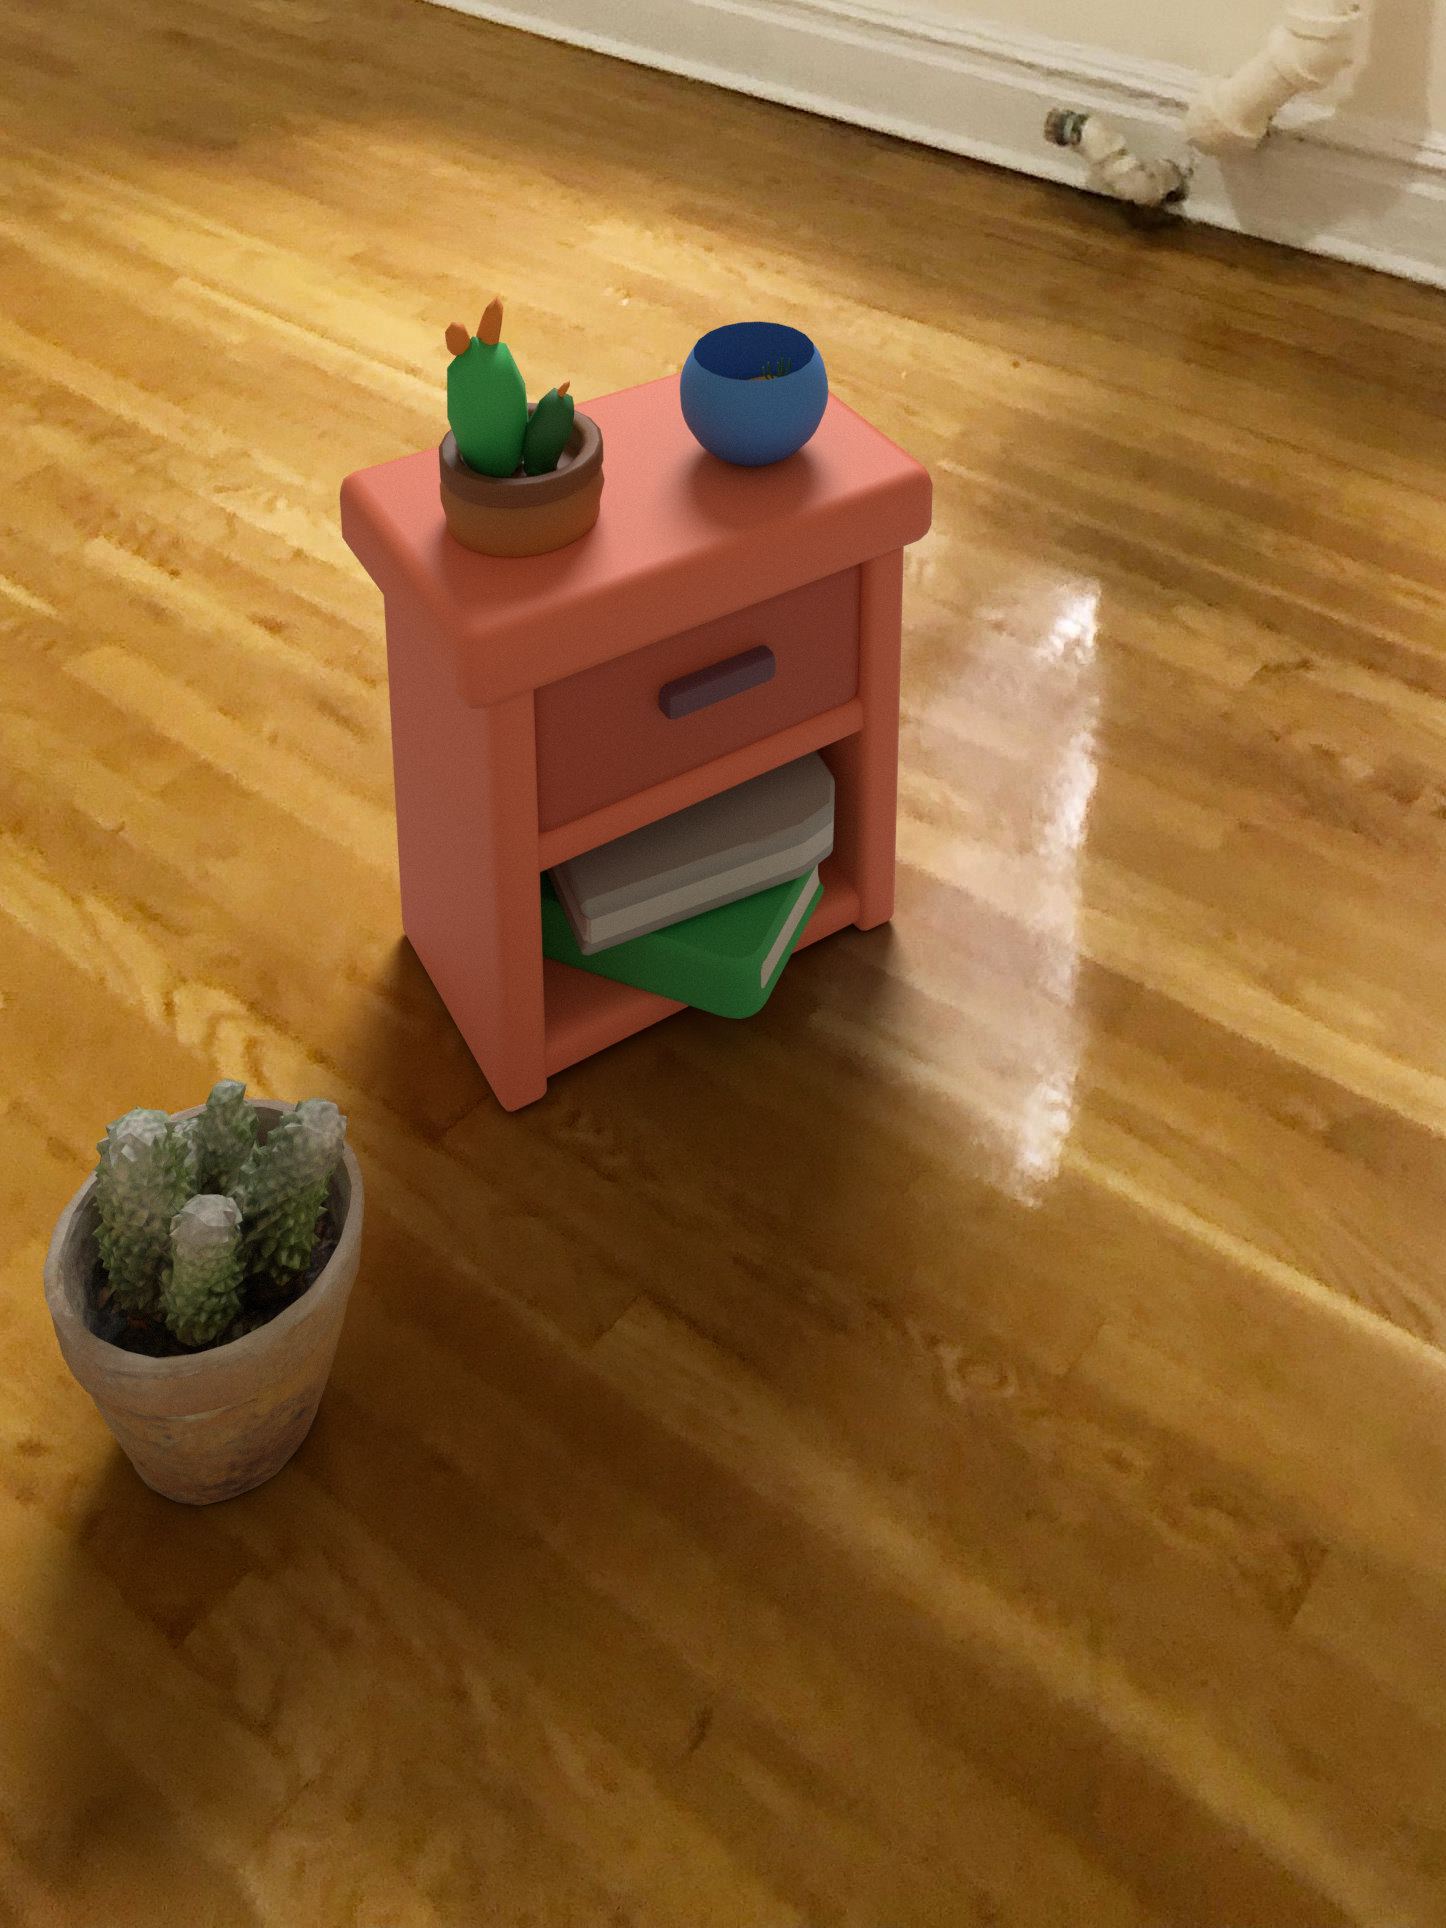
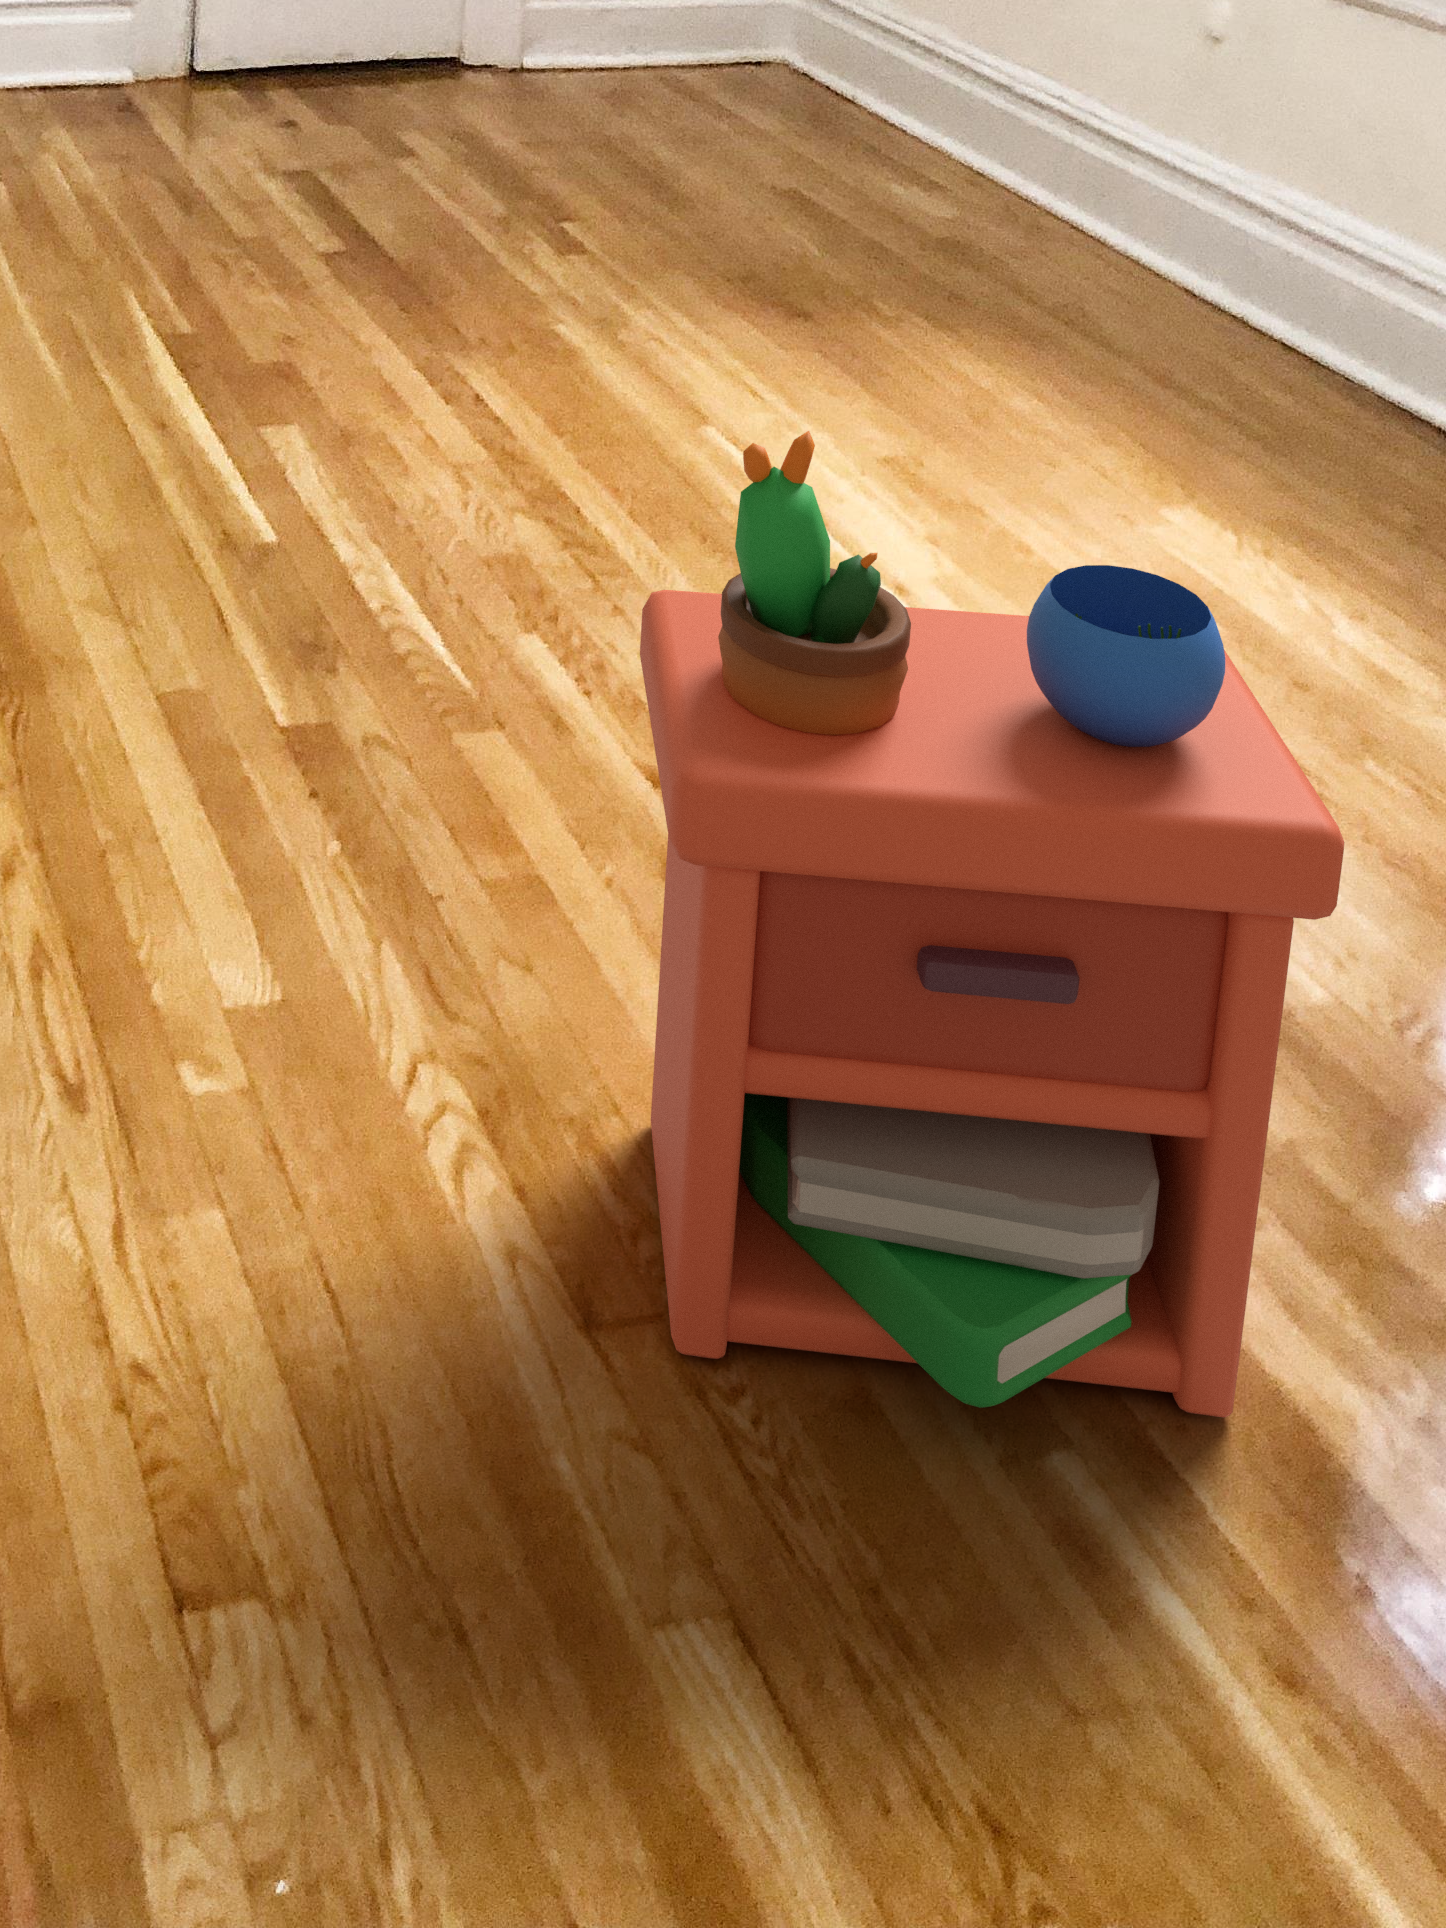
potted plant: present [43,1079,365,1506] -> none [157,1081,461,1531]

